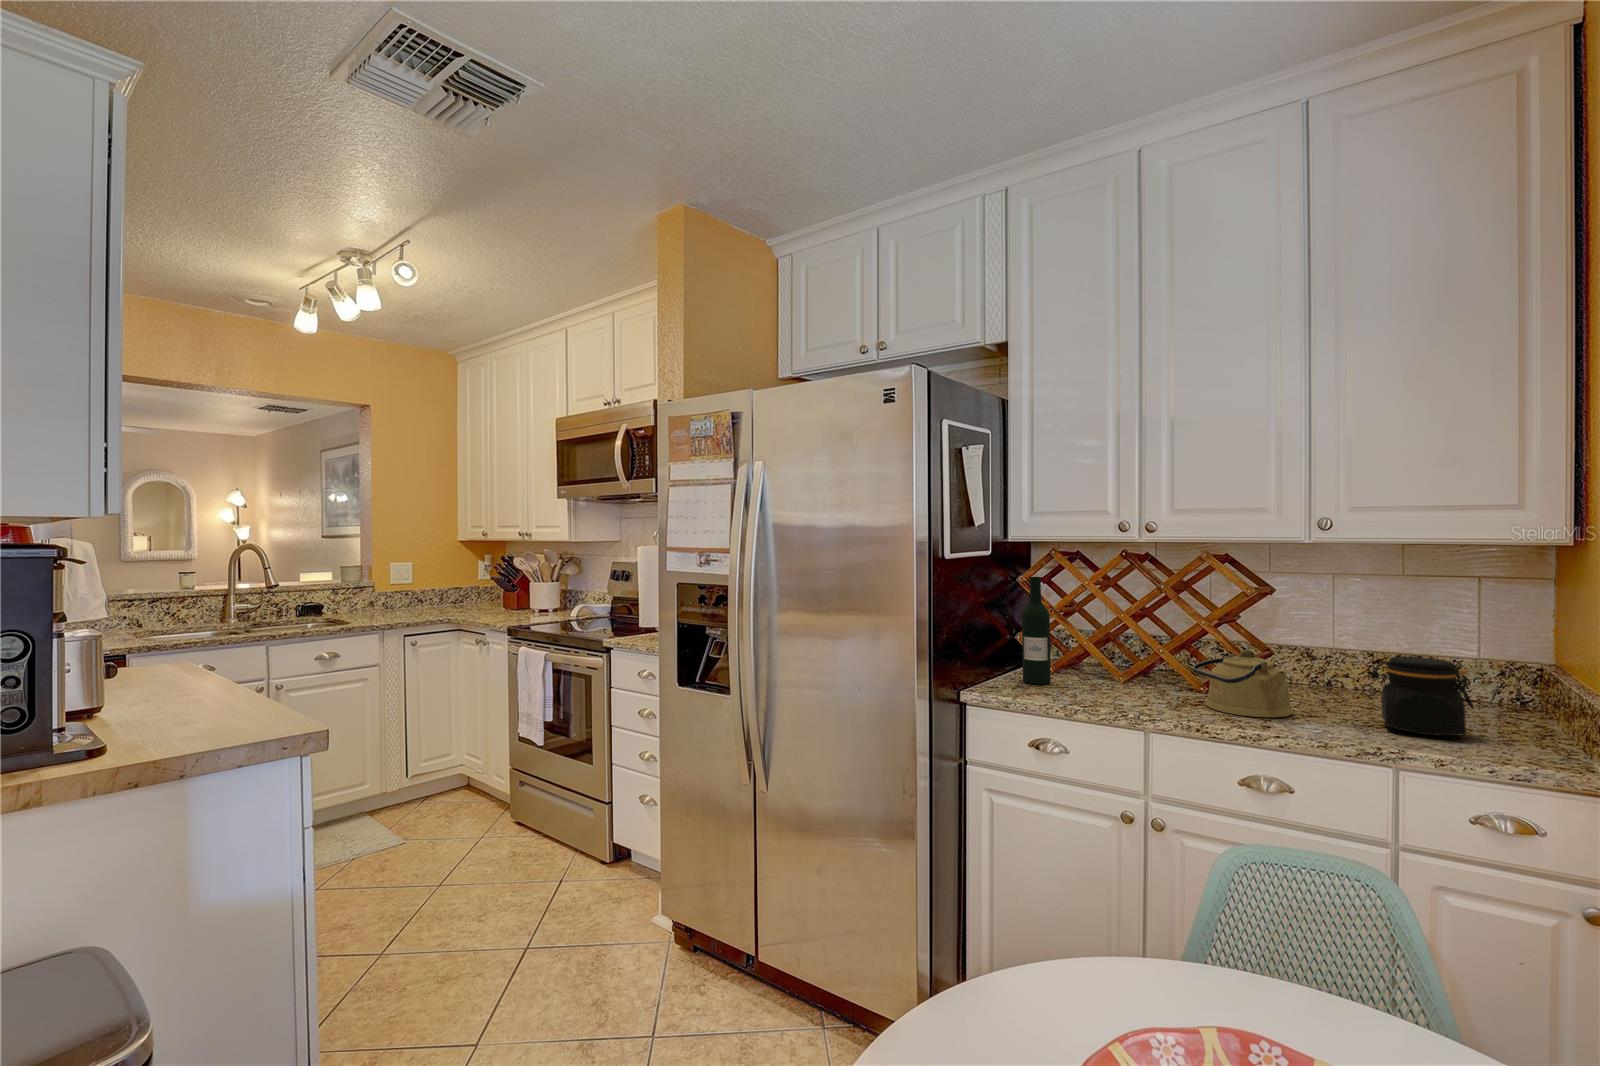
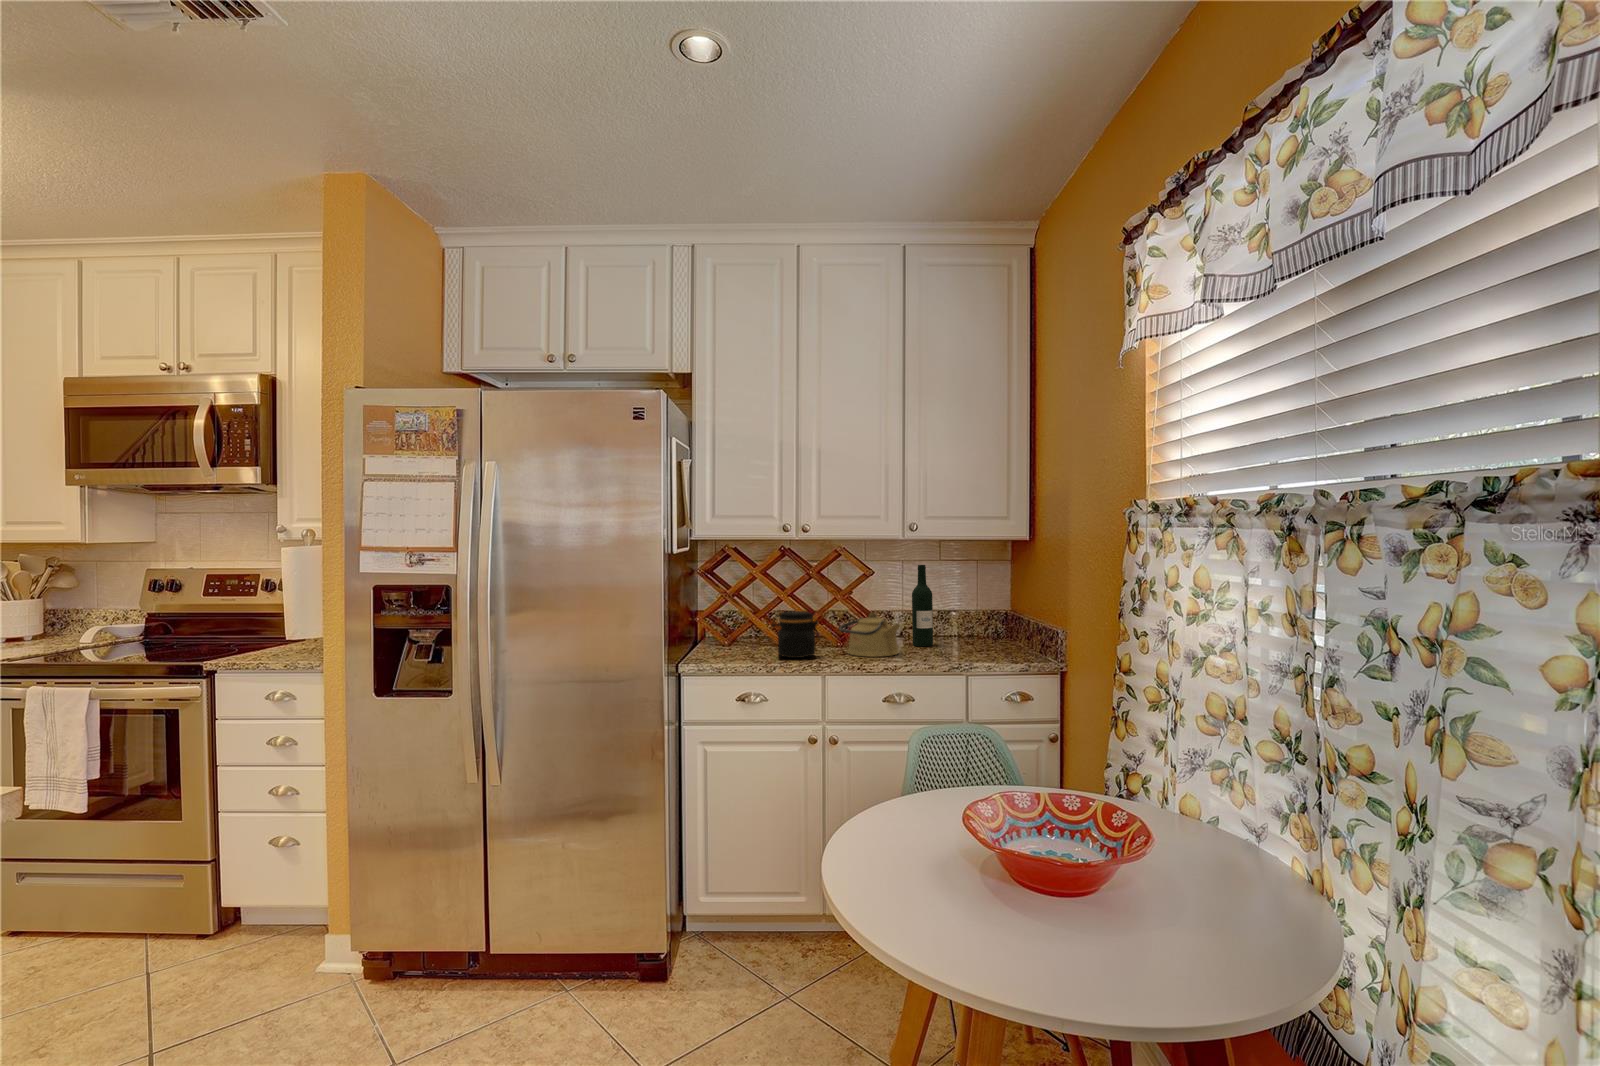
wine bottle: present [1022,577,1051,684] -> present [912,565,933,646]
jar: present [1370,657,1474,736] -> present [772,611,818,658]

